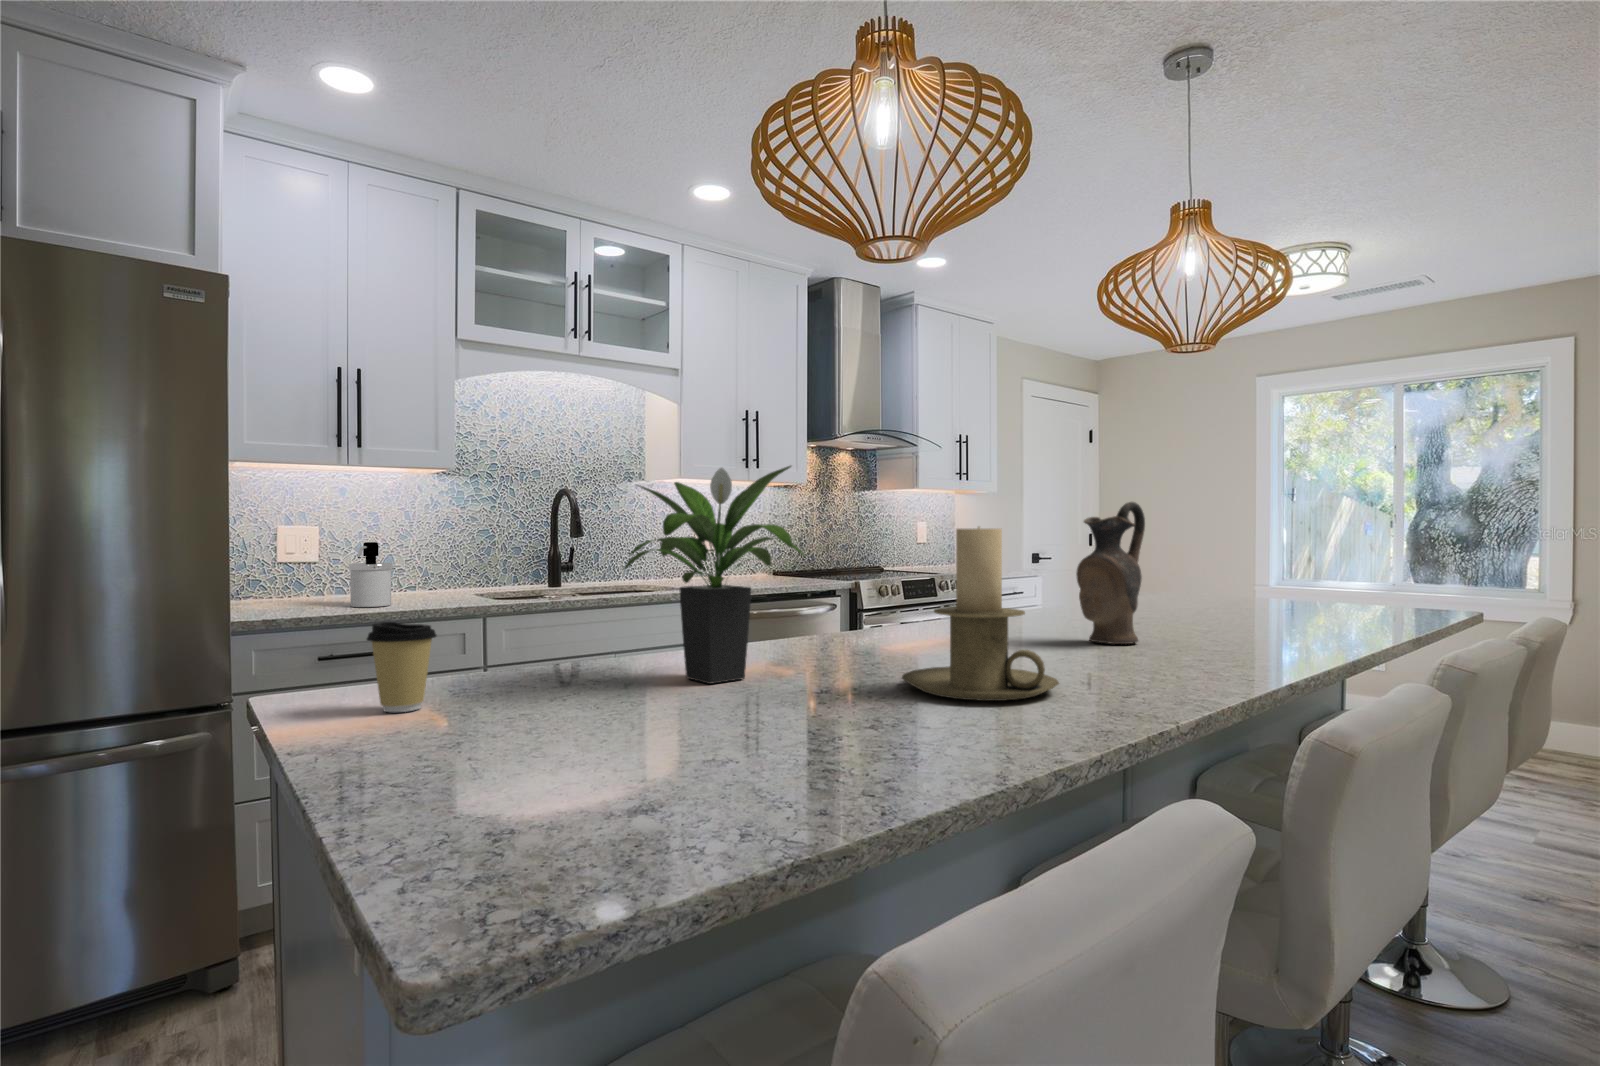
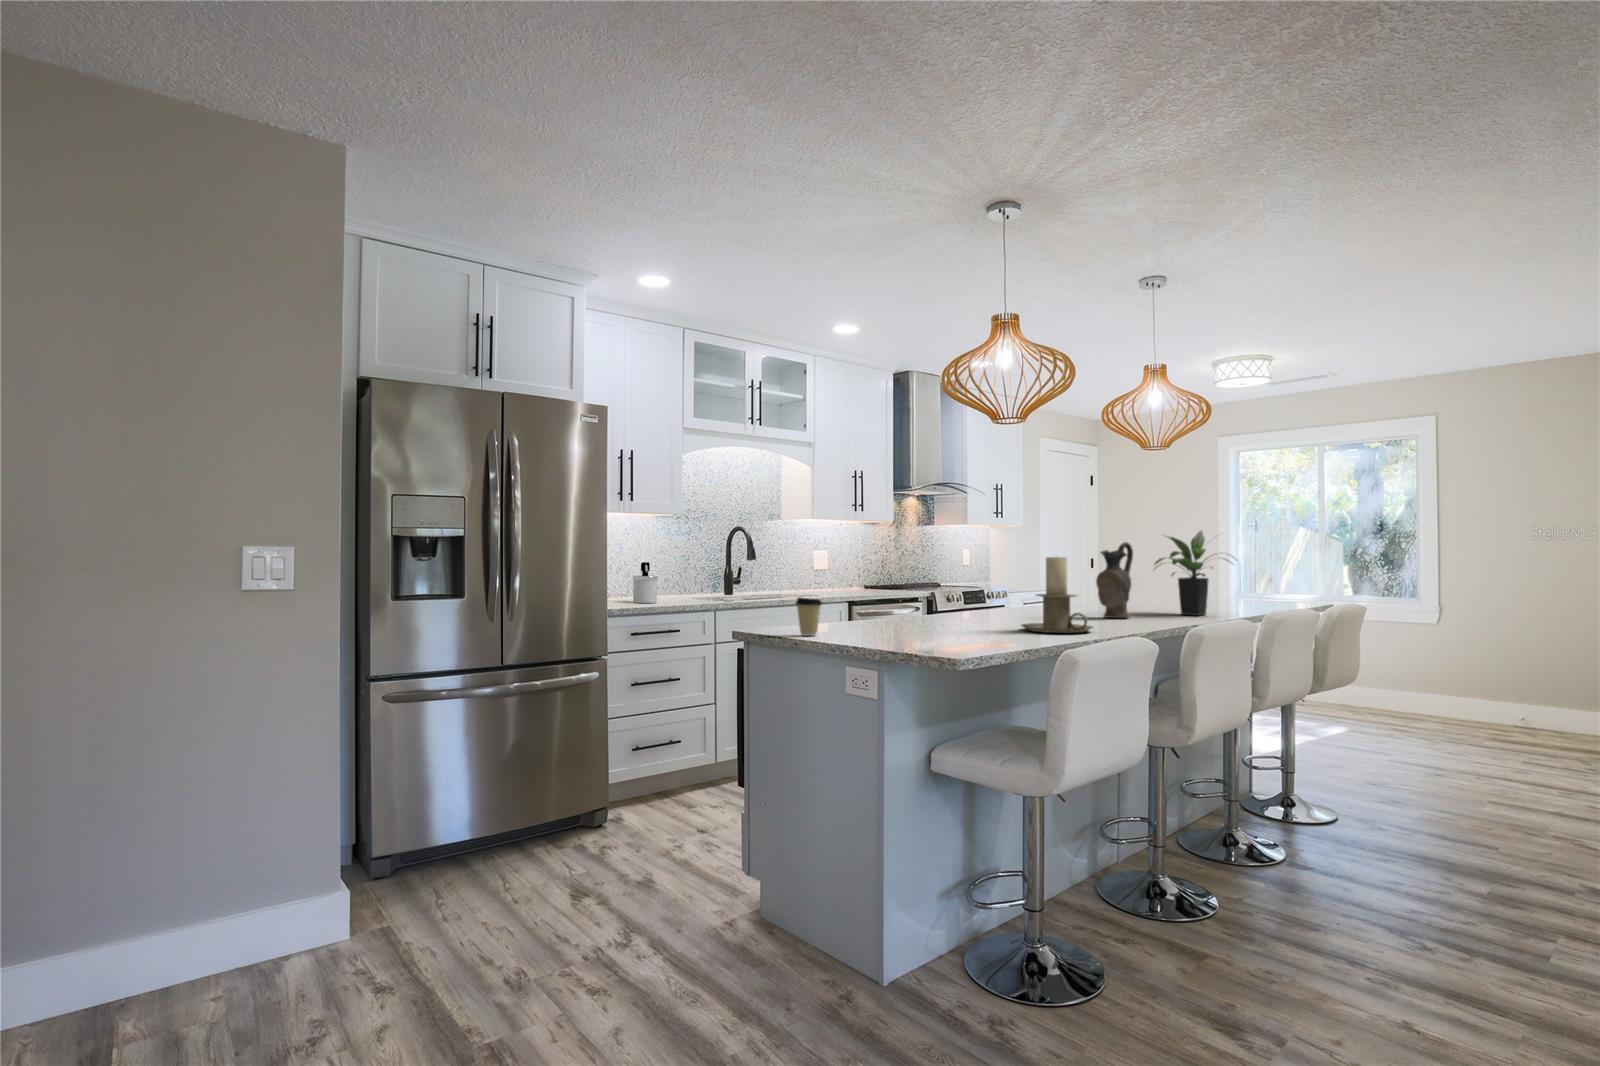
potted plant: present [624,466,804,684] -> present [1155,531,1237,616]

